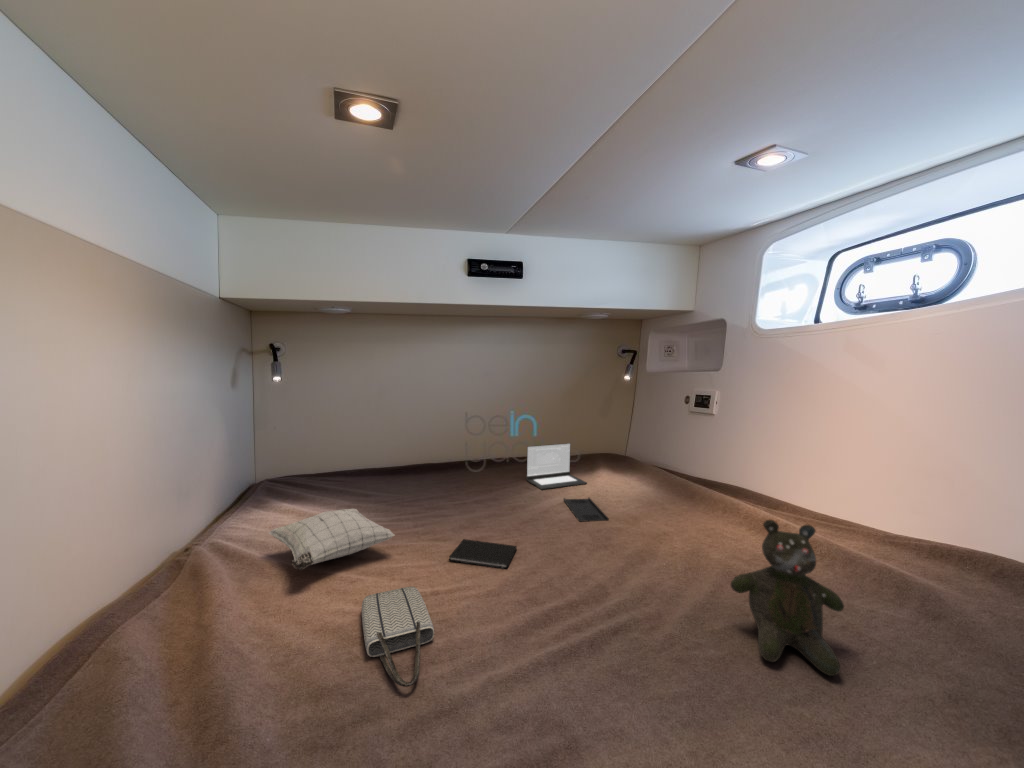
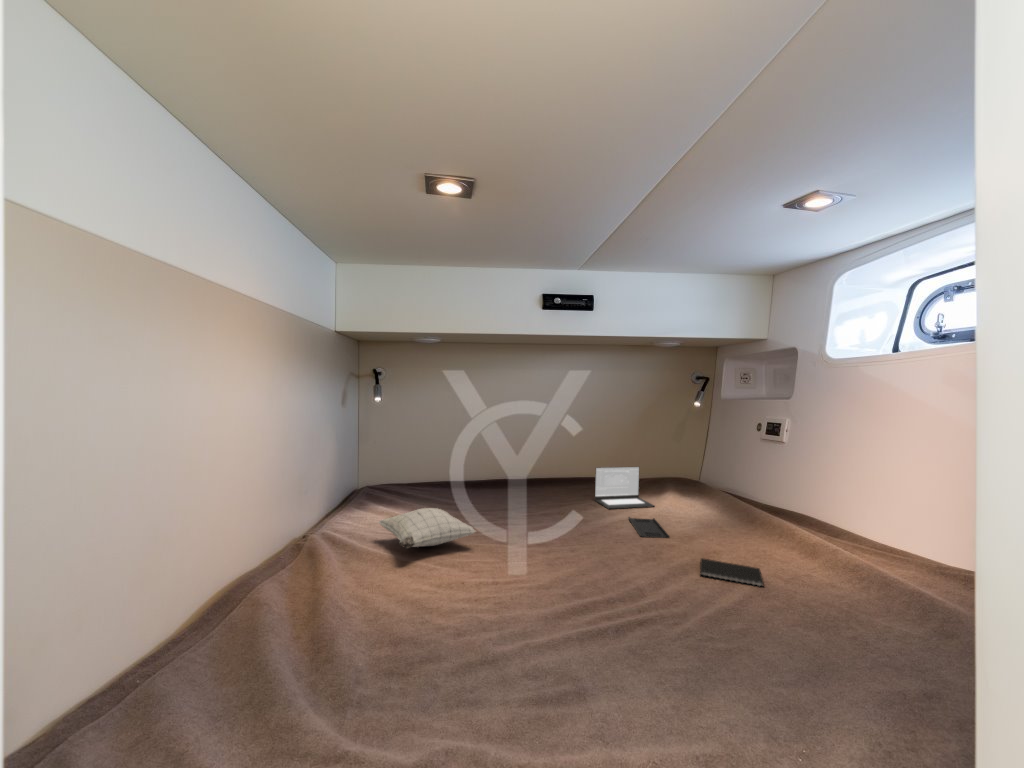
teddy bear: present [731,520,844,676] -> none [762,529,863,661]
notebook: present [449,539,517,568] -> present [700,558,764,586]
tote bag: present [362,586,434,687] -> none [453,568,508,626]

